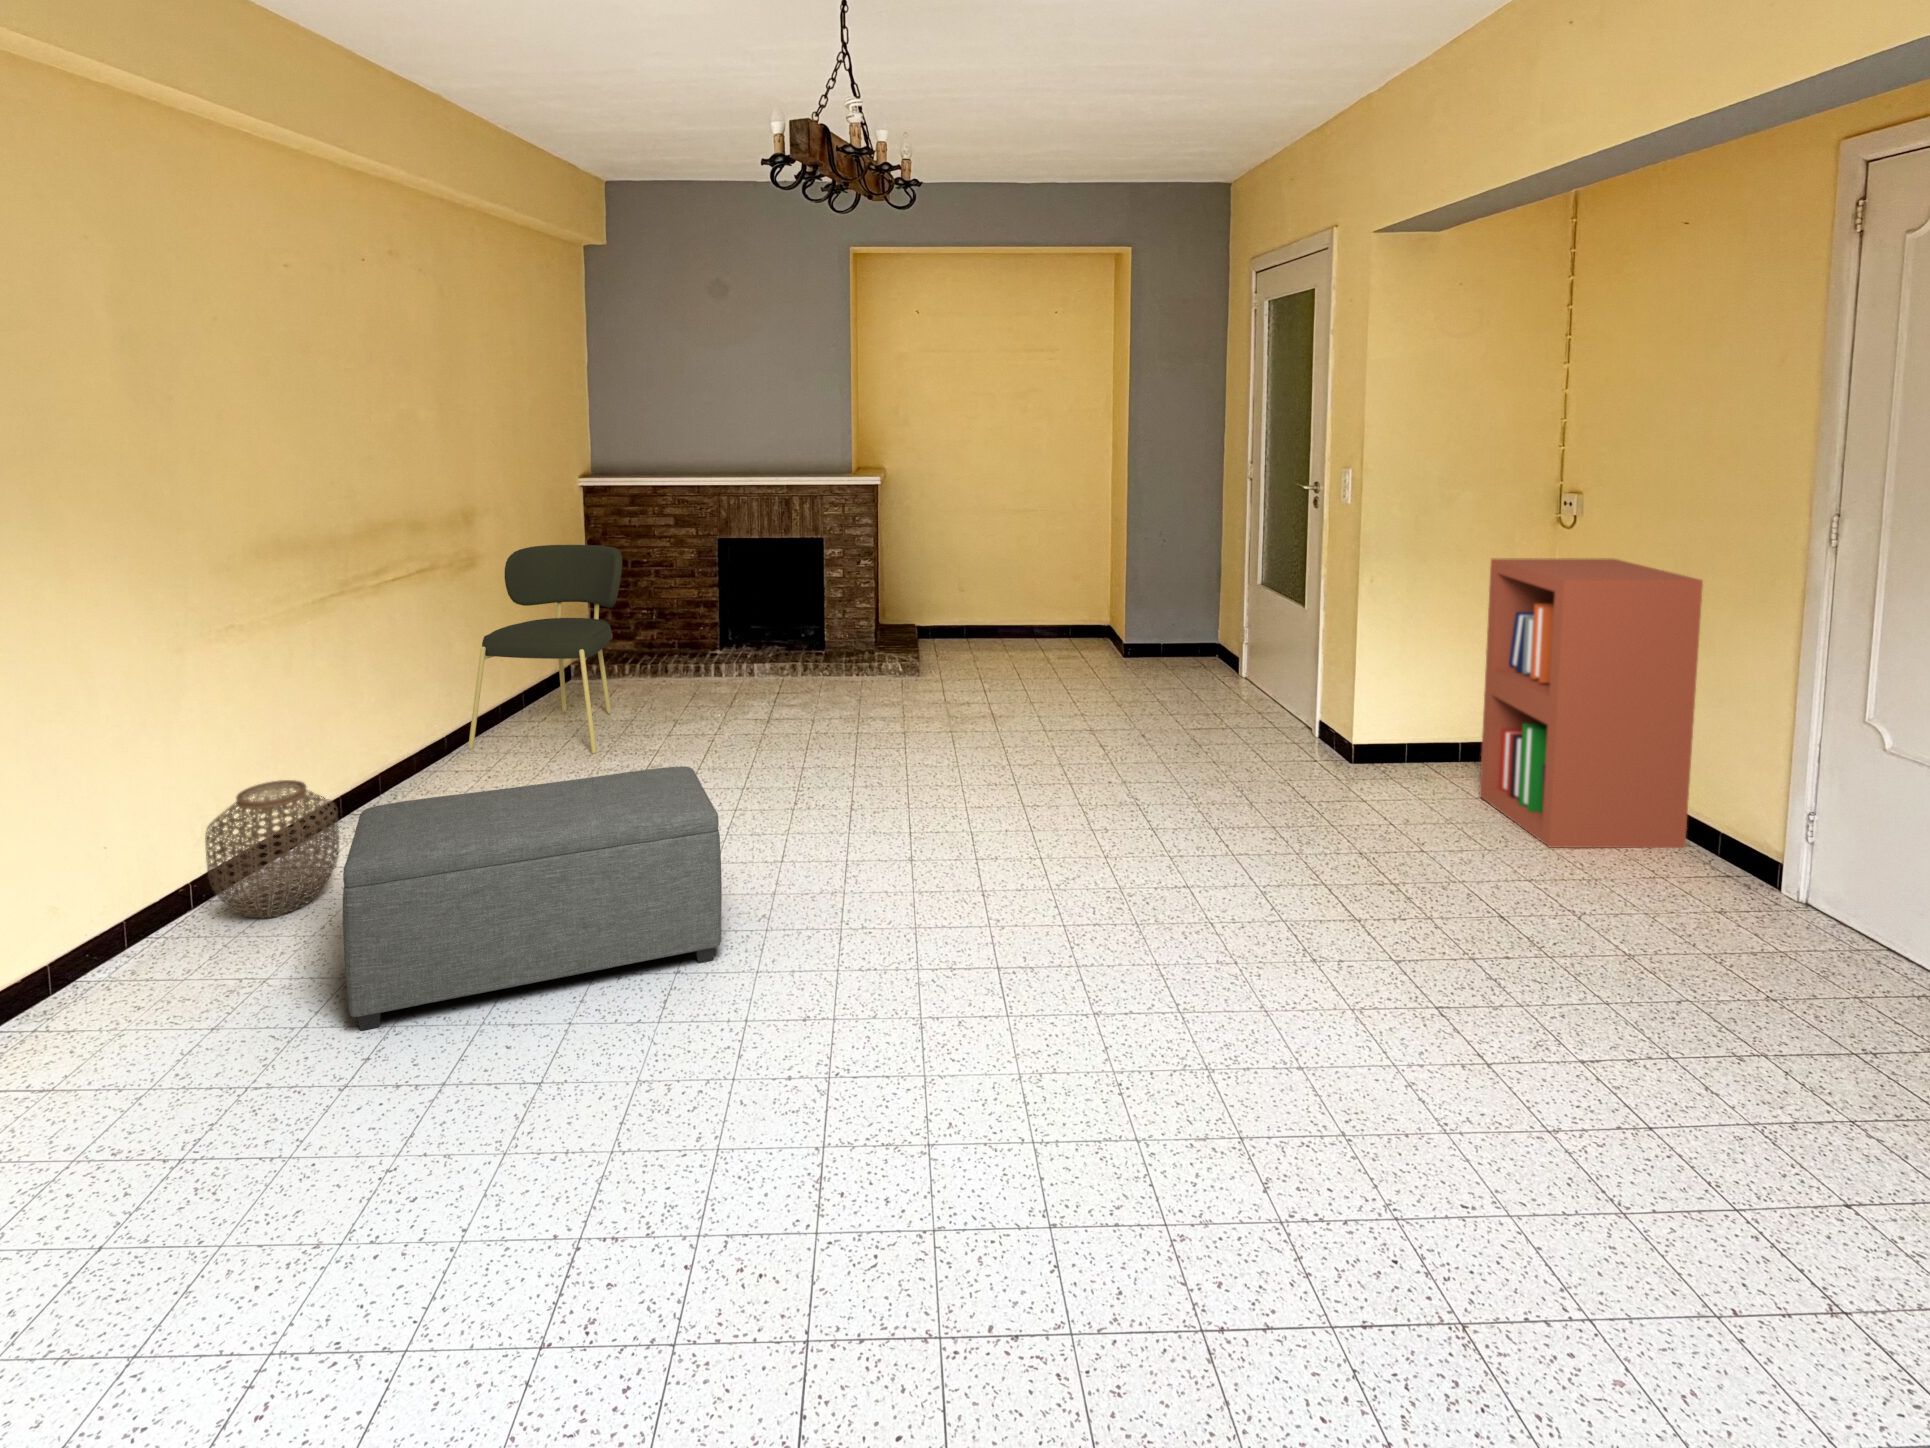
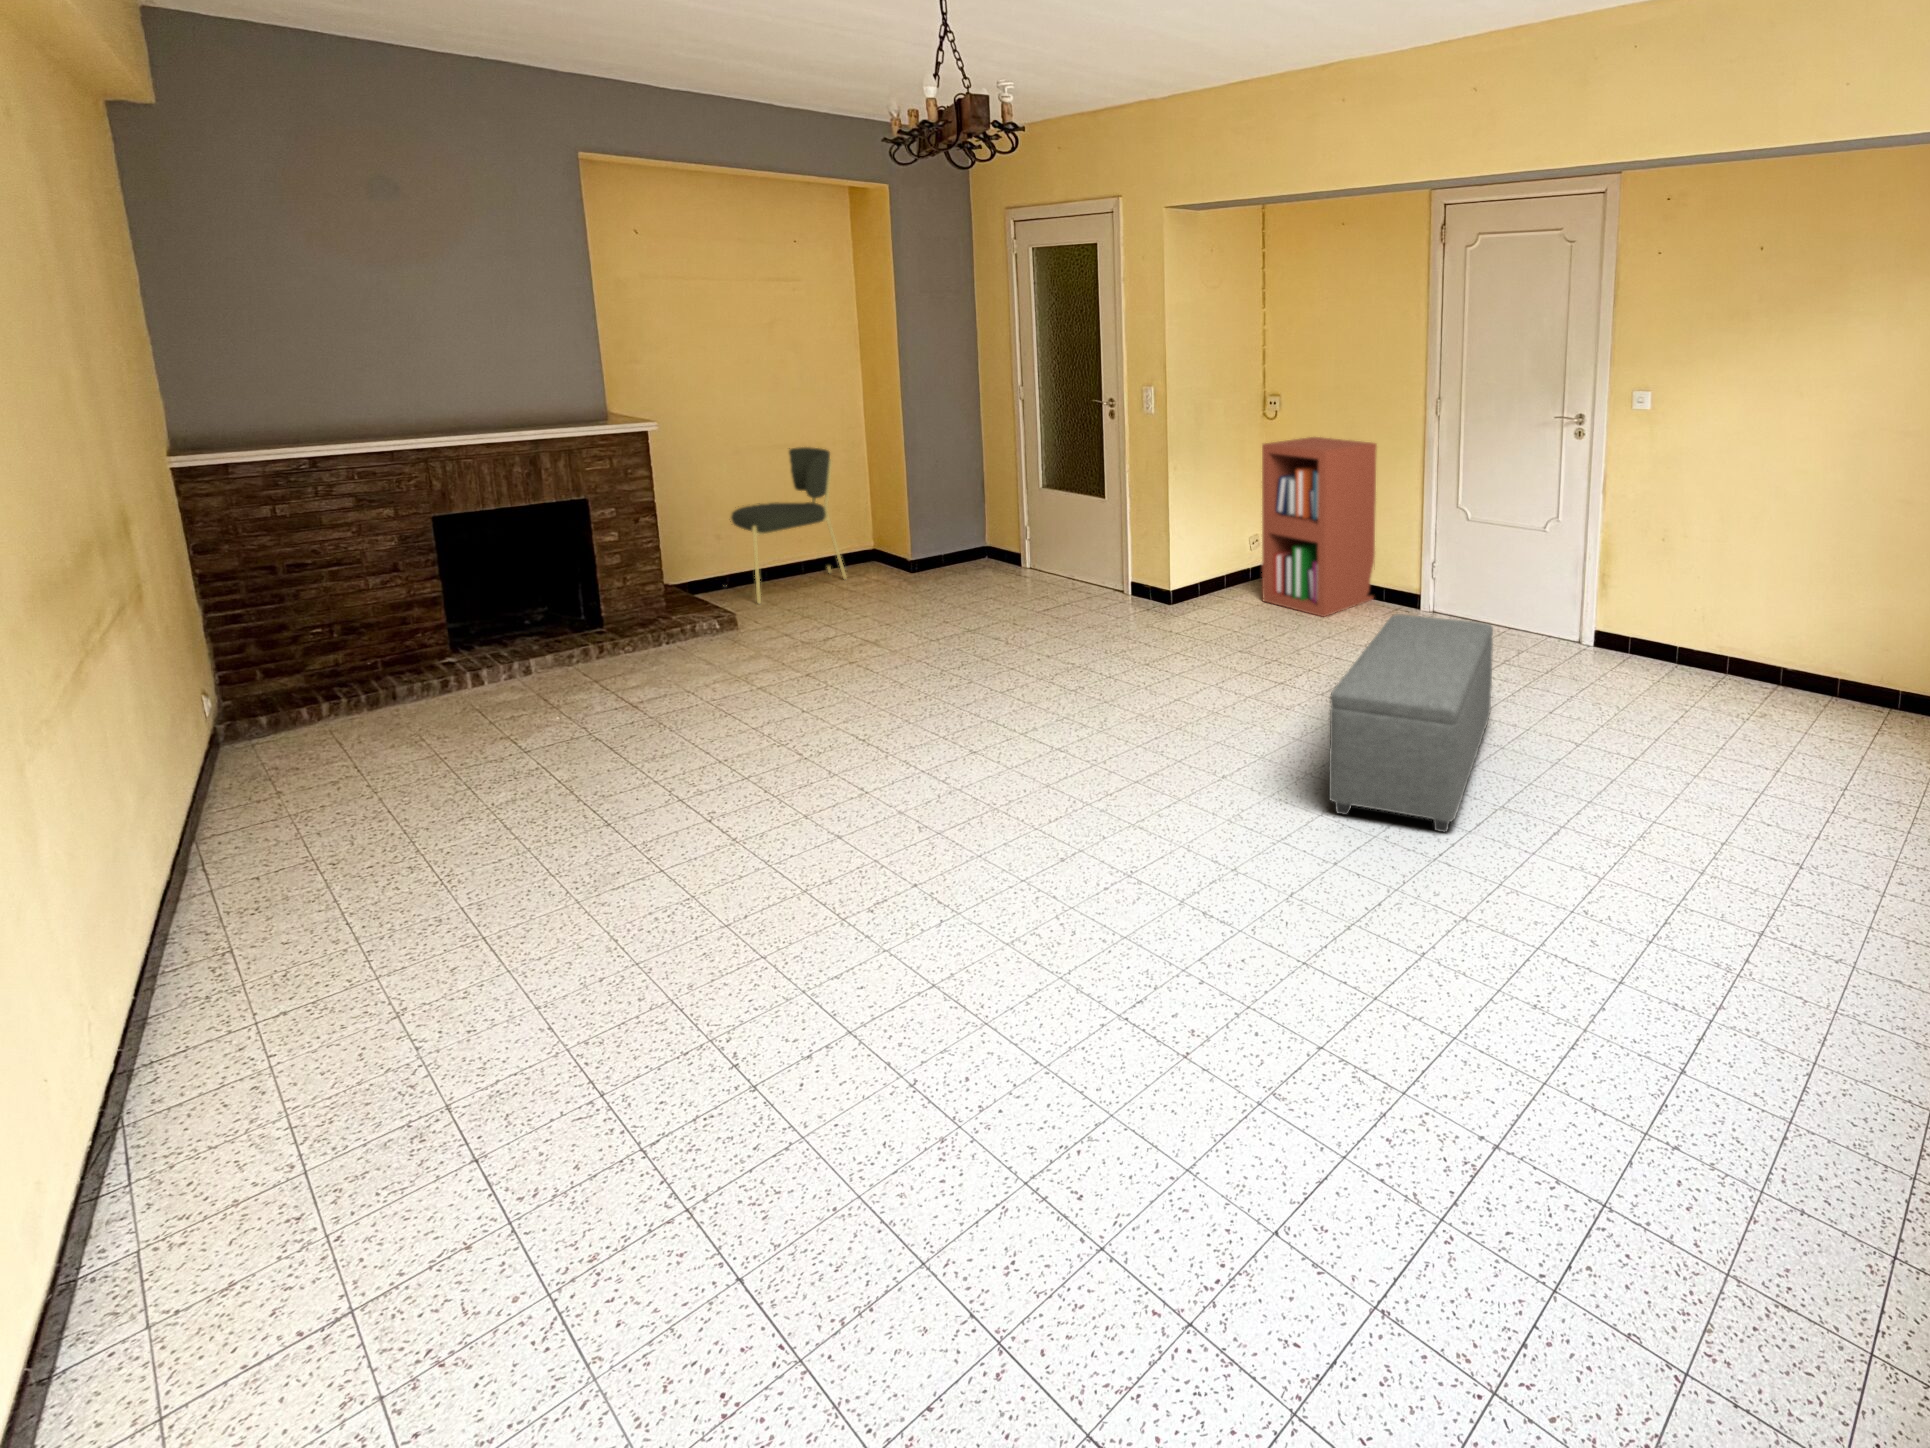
dining chair: present [468,545,622,755] -> present [731,447,846,604]
ottoman: present [343,766,722,1031] -> present [1329,614,1493,832]
woven basket: present [205,780,339,918] -> none [54,928,320,1150]

